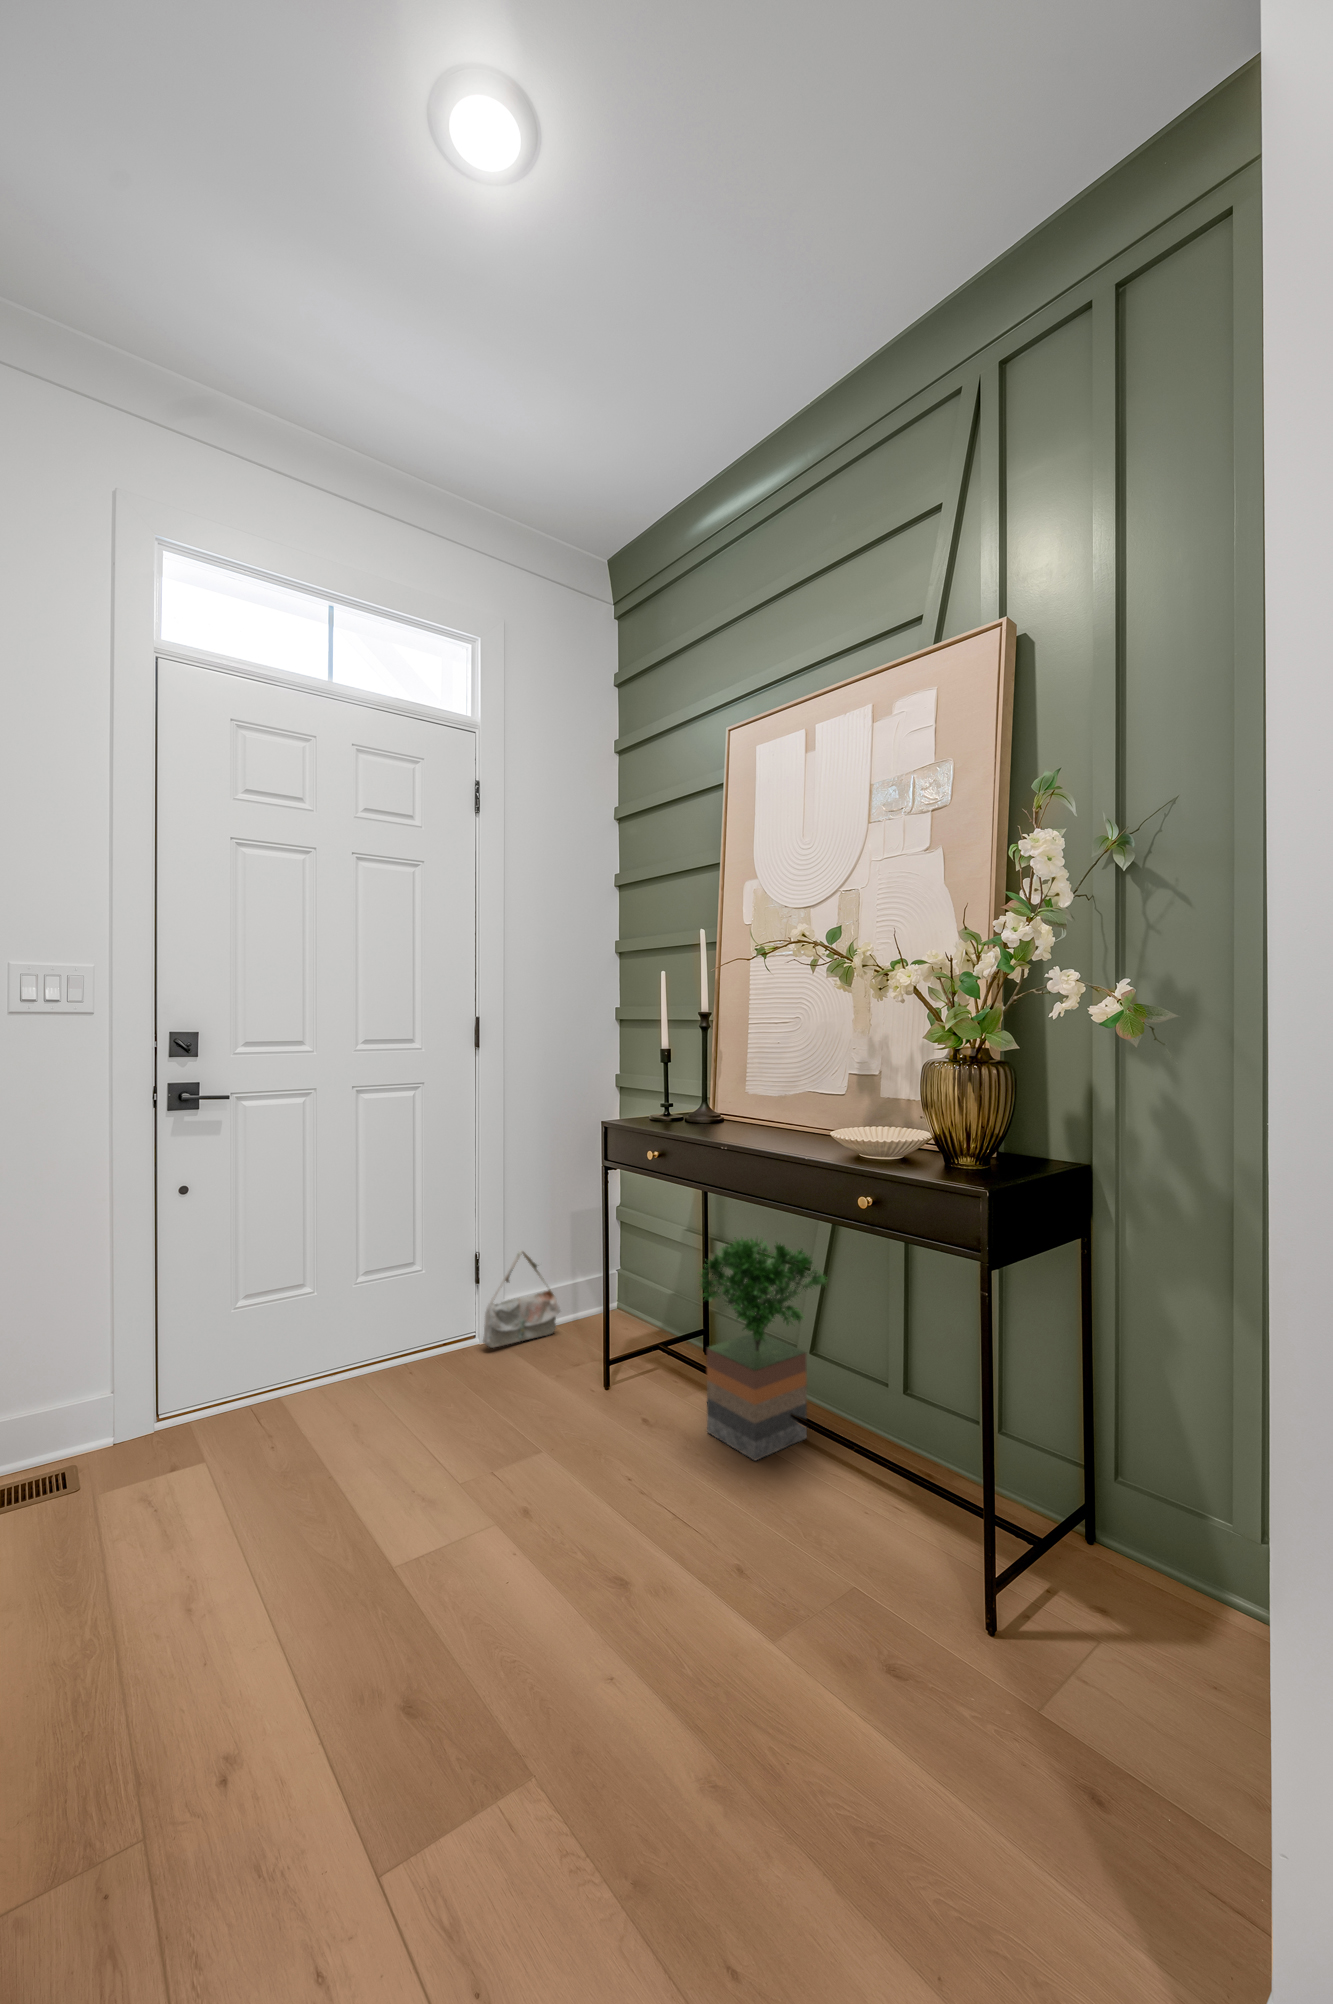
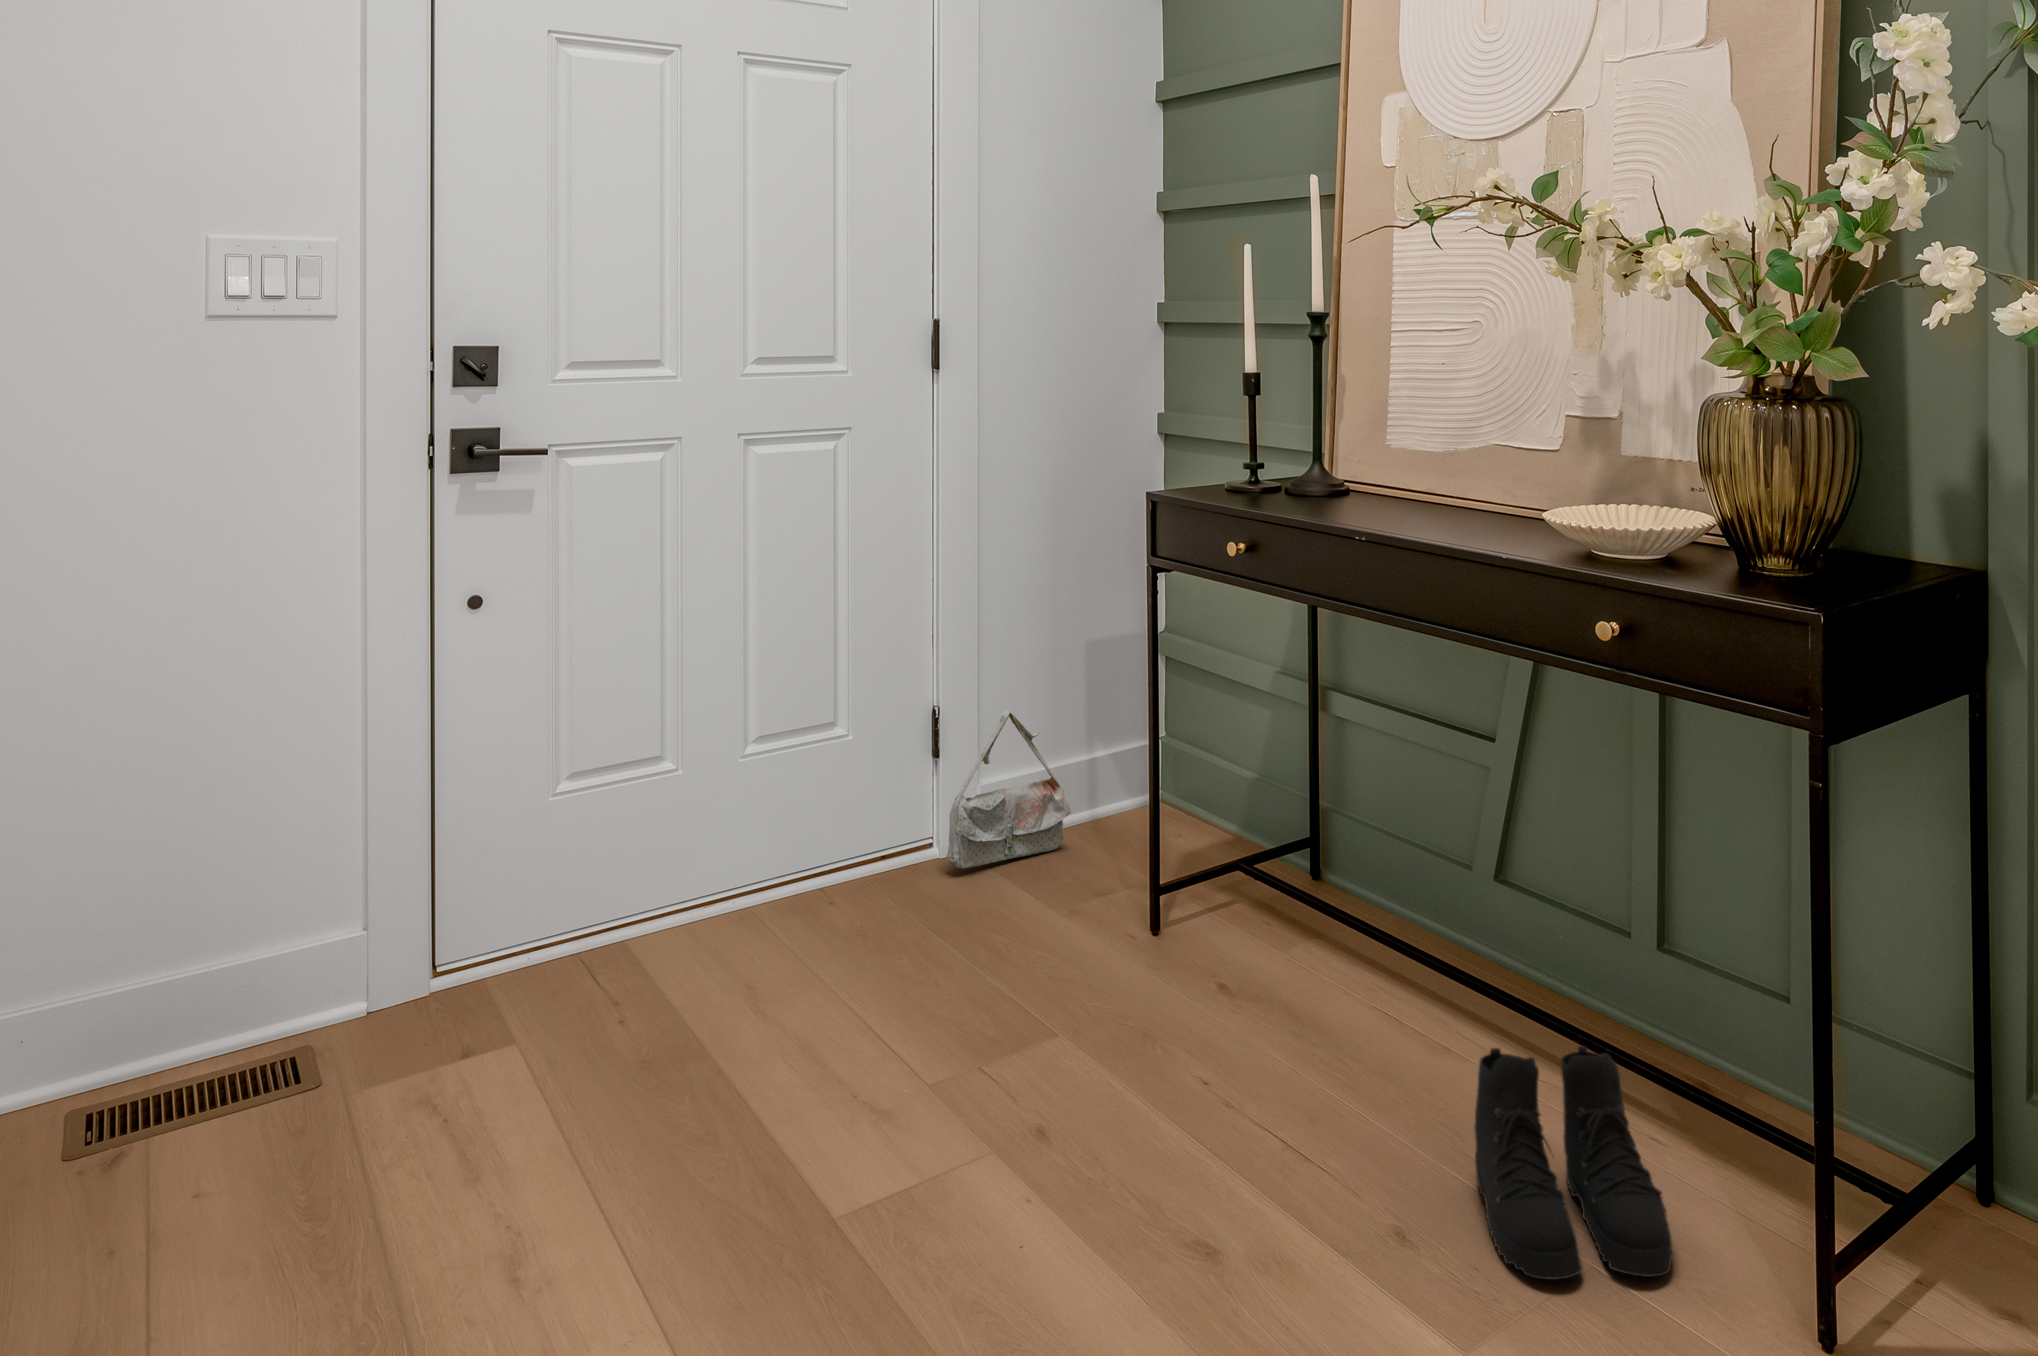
potted tree: present [698,1237,825,1460] -> none [1315,686,1532,1047]
boots: none [787,1464,906,1620] -> present [1474,1046,1672,1279]

